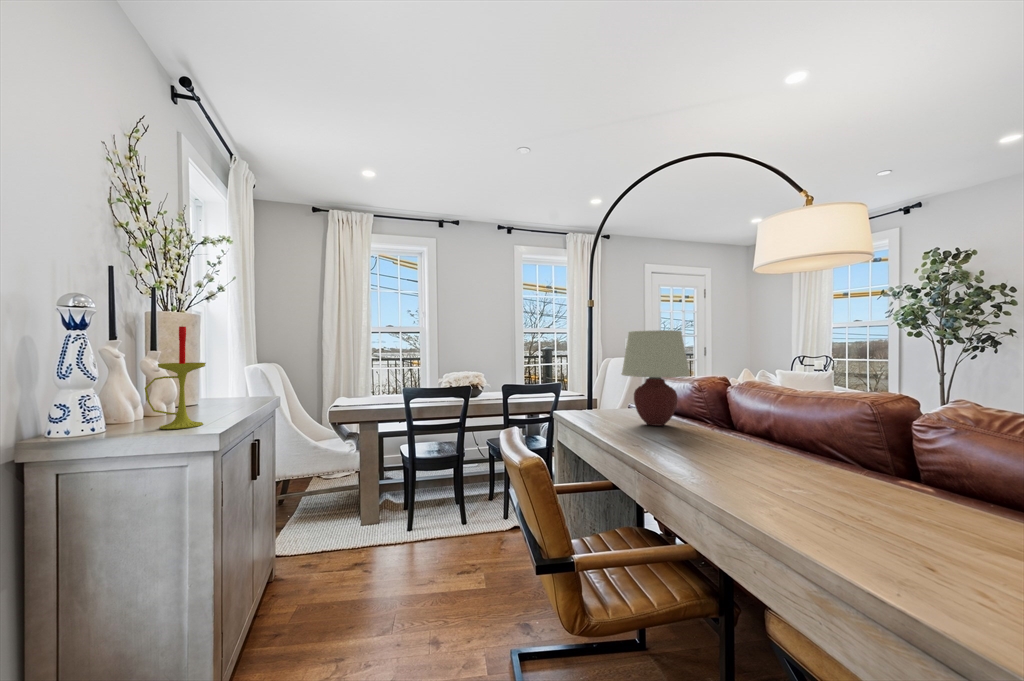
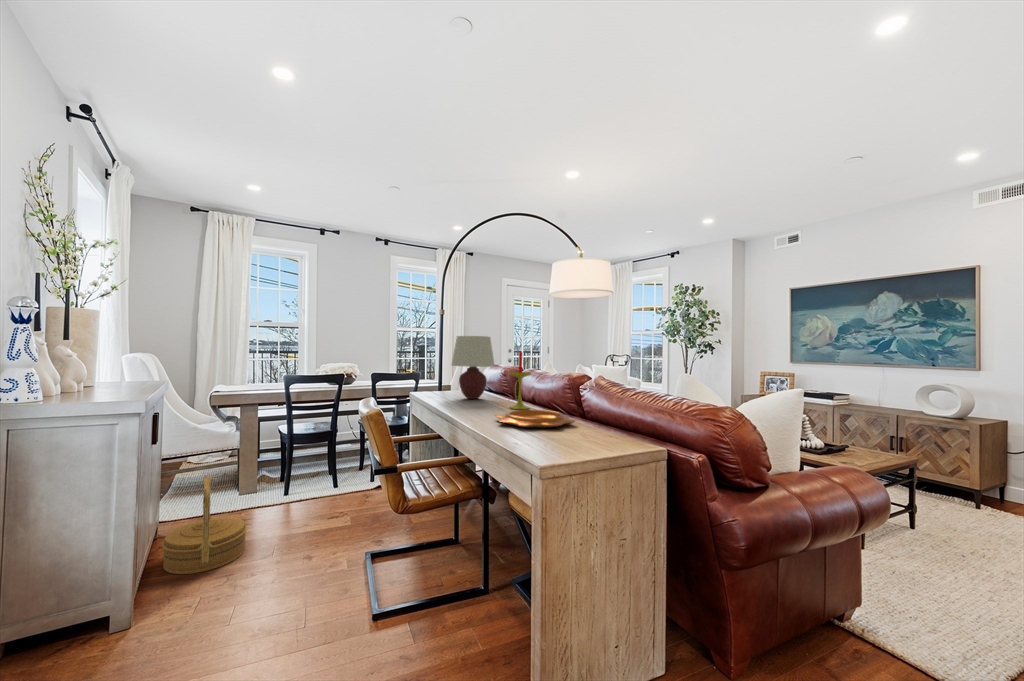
candle: present [145,326,206,429] -> present [510,352,531,409]
decorative bowl: none [745,462,946,514] -> present [496,410,575,428]
woven basket: none [261,518,361,659] -> present [162,475,247,574]

